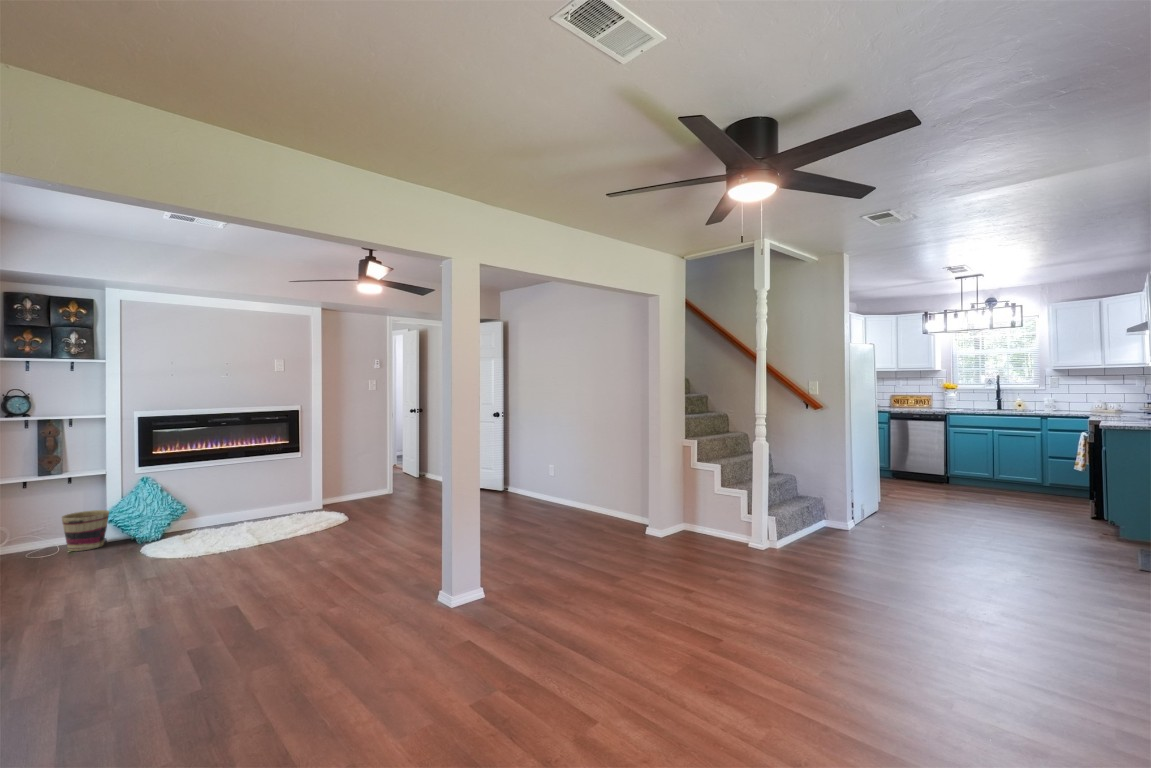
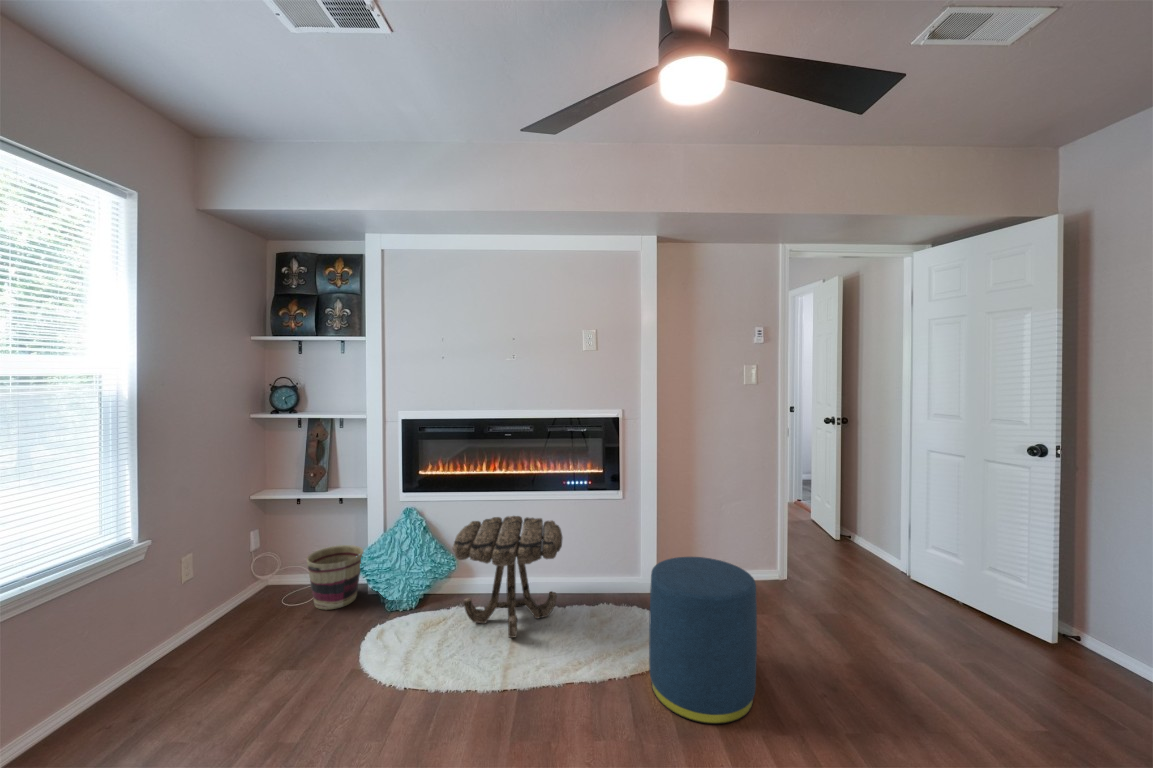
ottoman: none [333,470,382,530] -> present [649,557,757,724]
side table: none [198,473,275,533] -> present [452,516,562,638]

